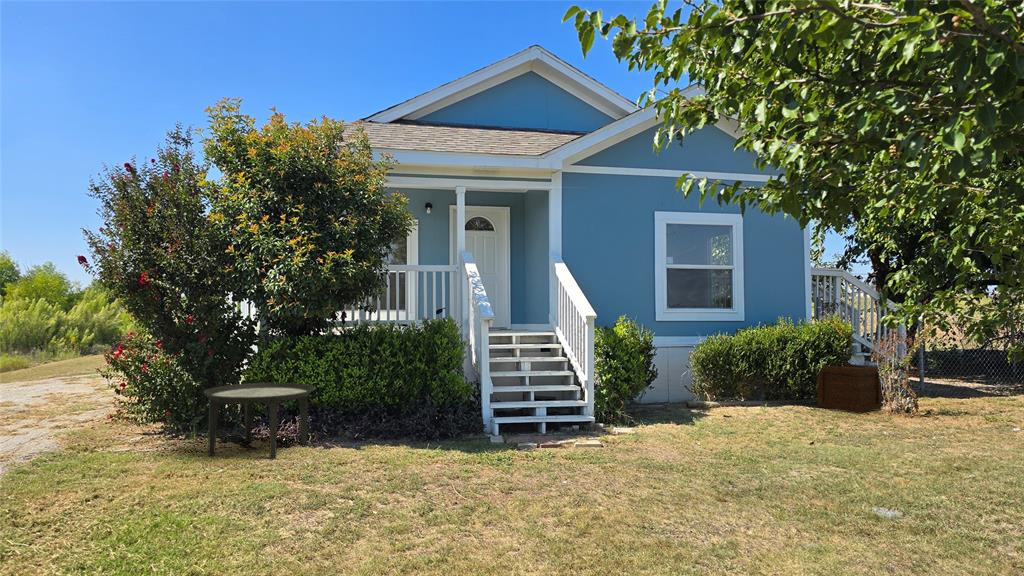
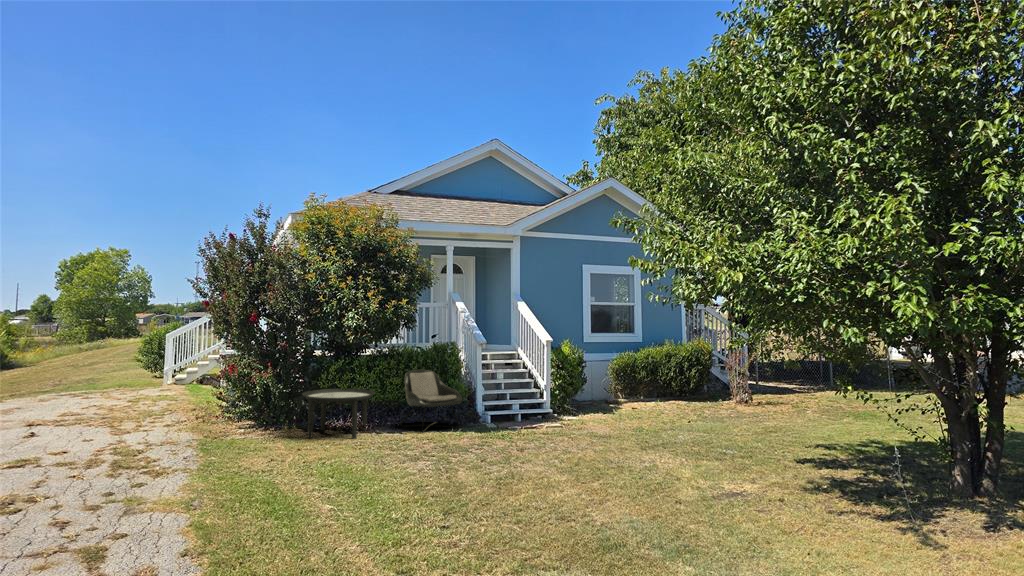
lounge chair: none [361,356,448,452] -> present [401,370,462,433]
wooden crate: present [817,364,882,413] -> none [690,371,731,405]

